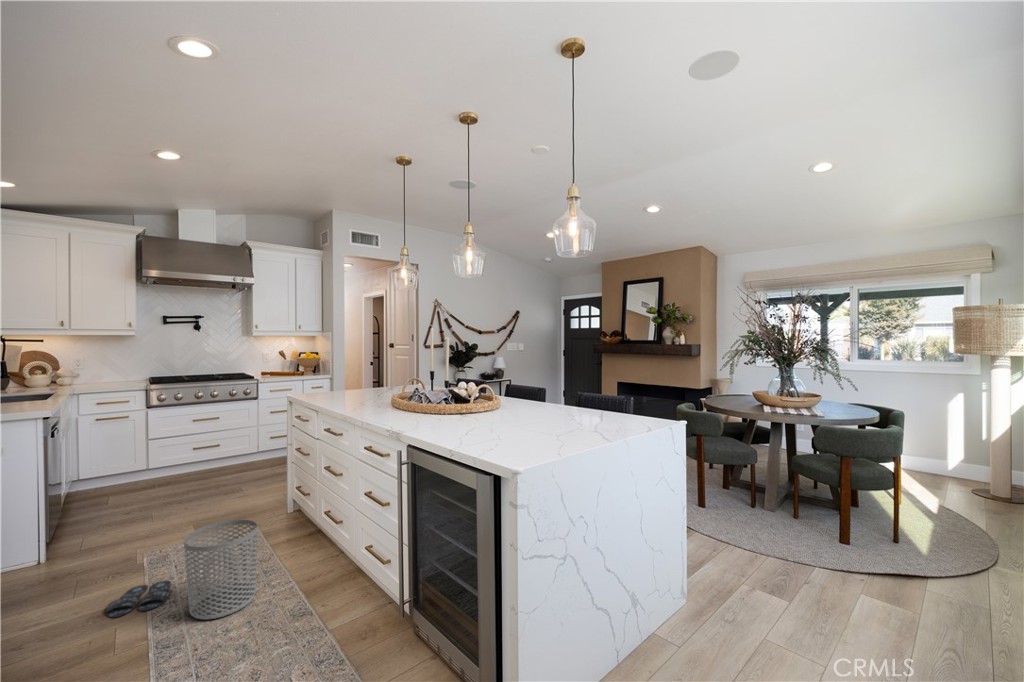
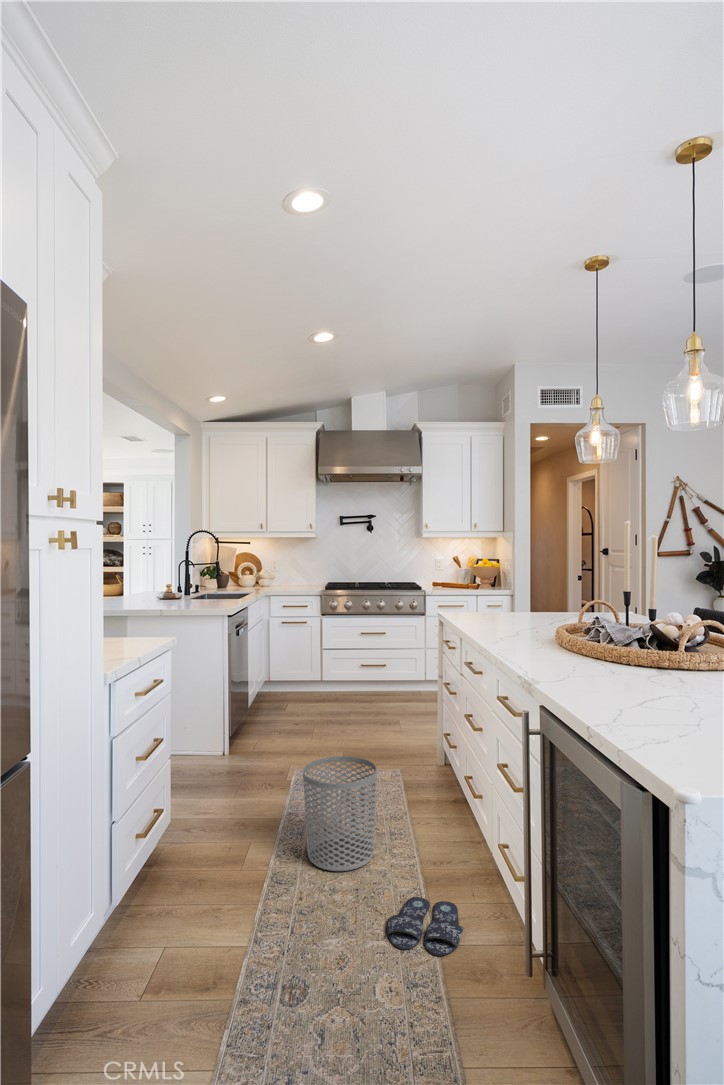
slippers: present [106,581,172,618] -> present [387,897,464,956]

